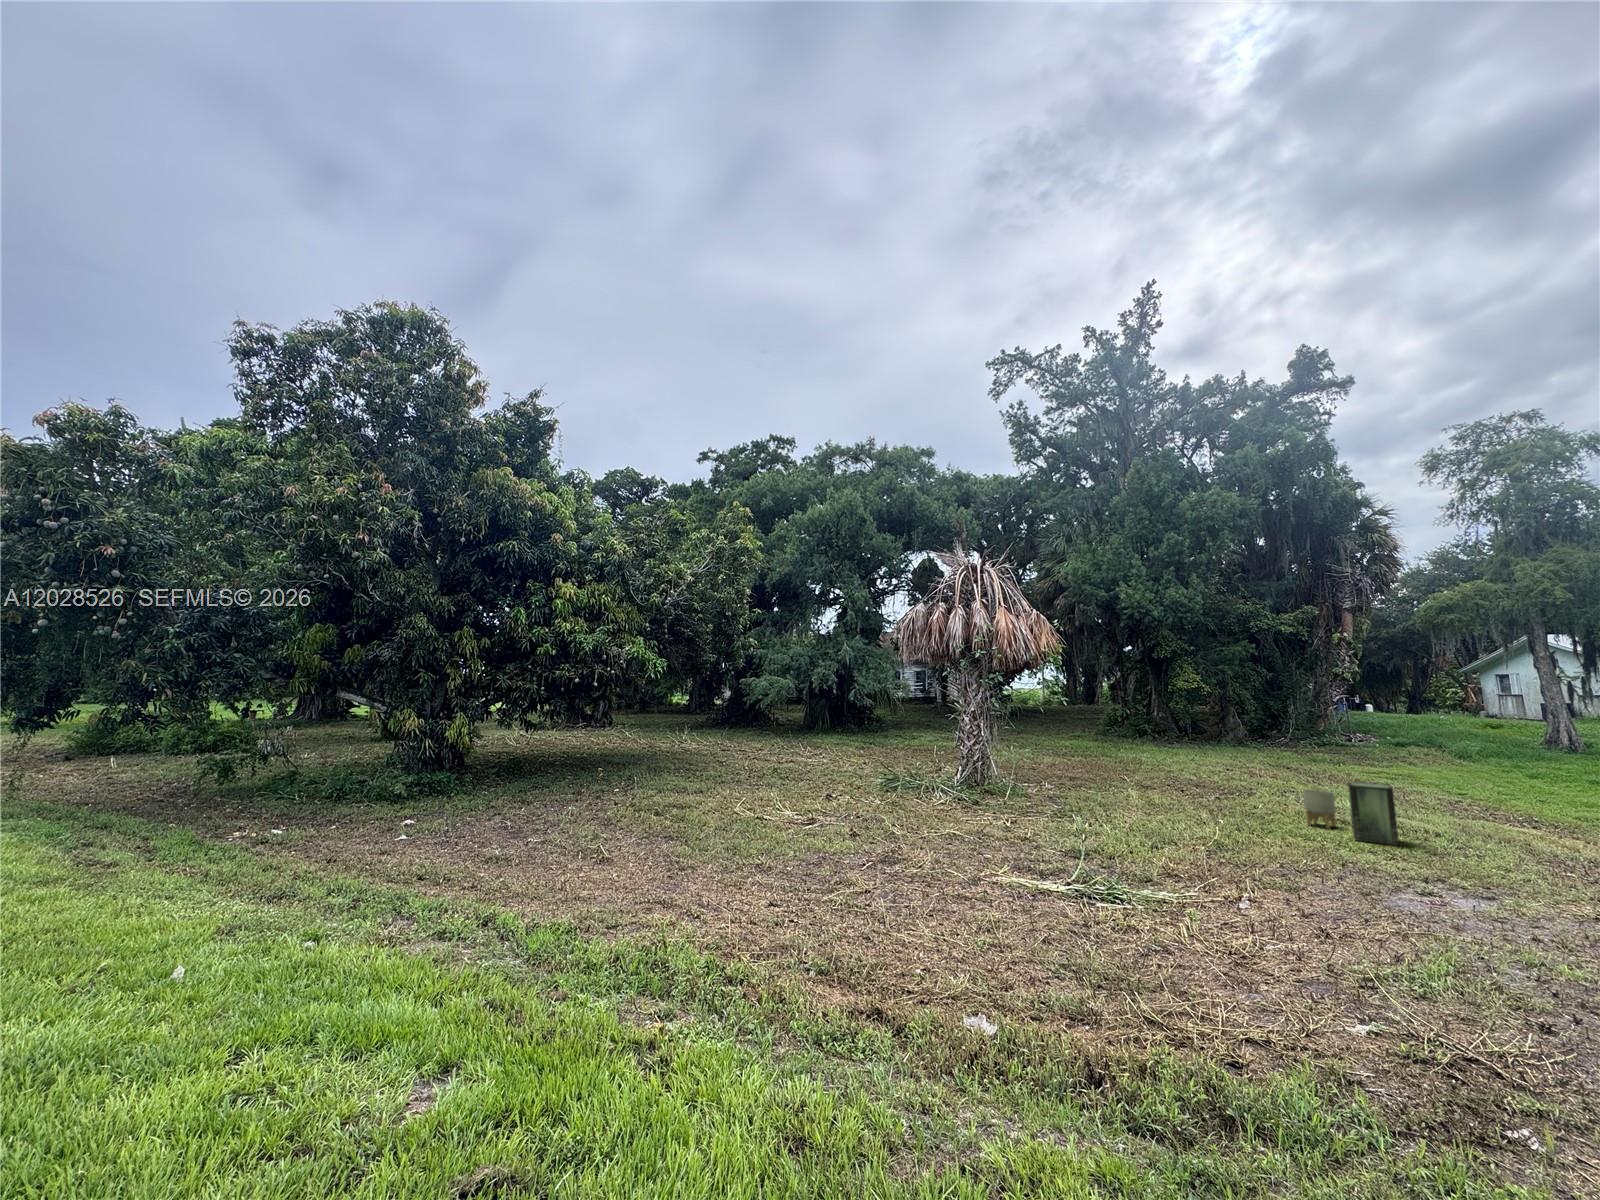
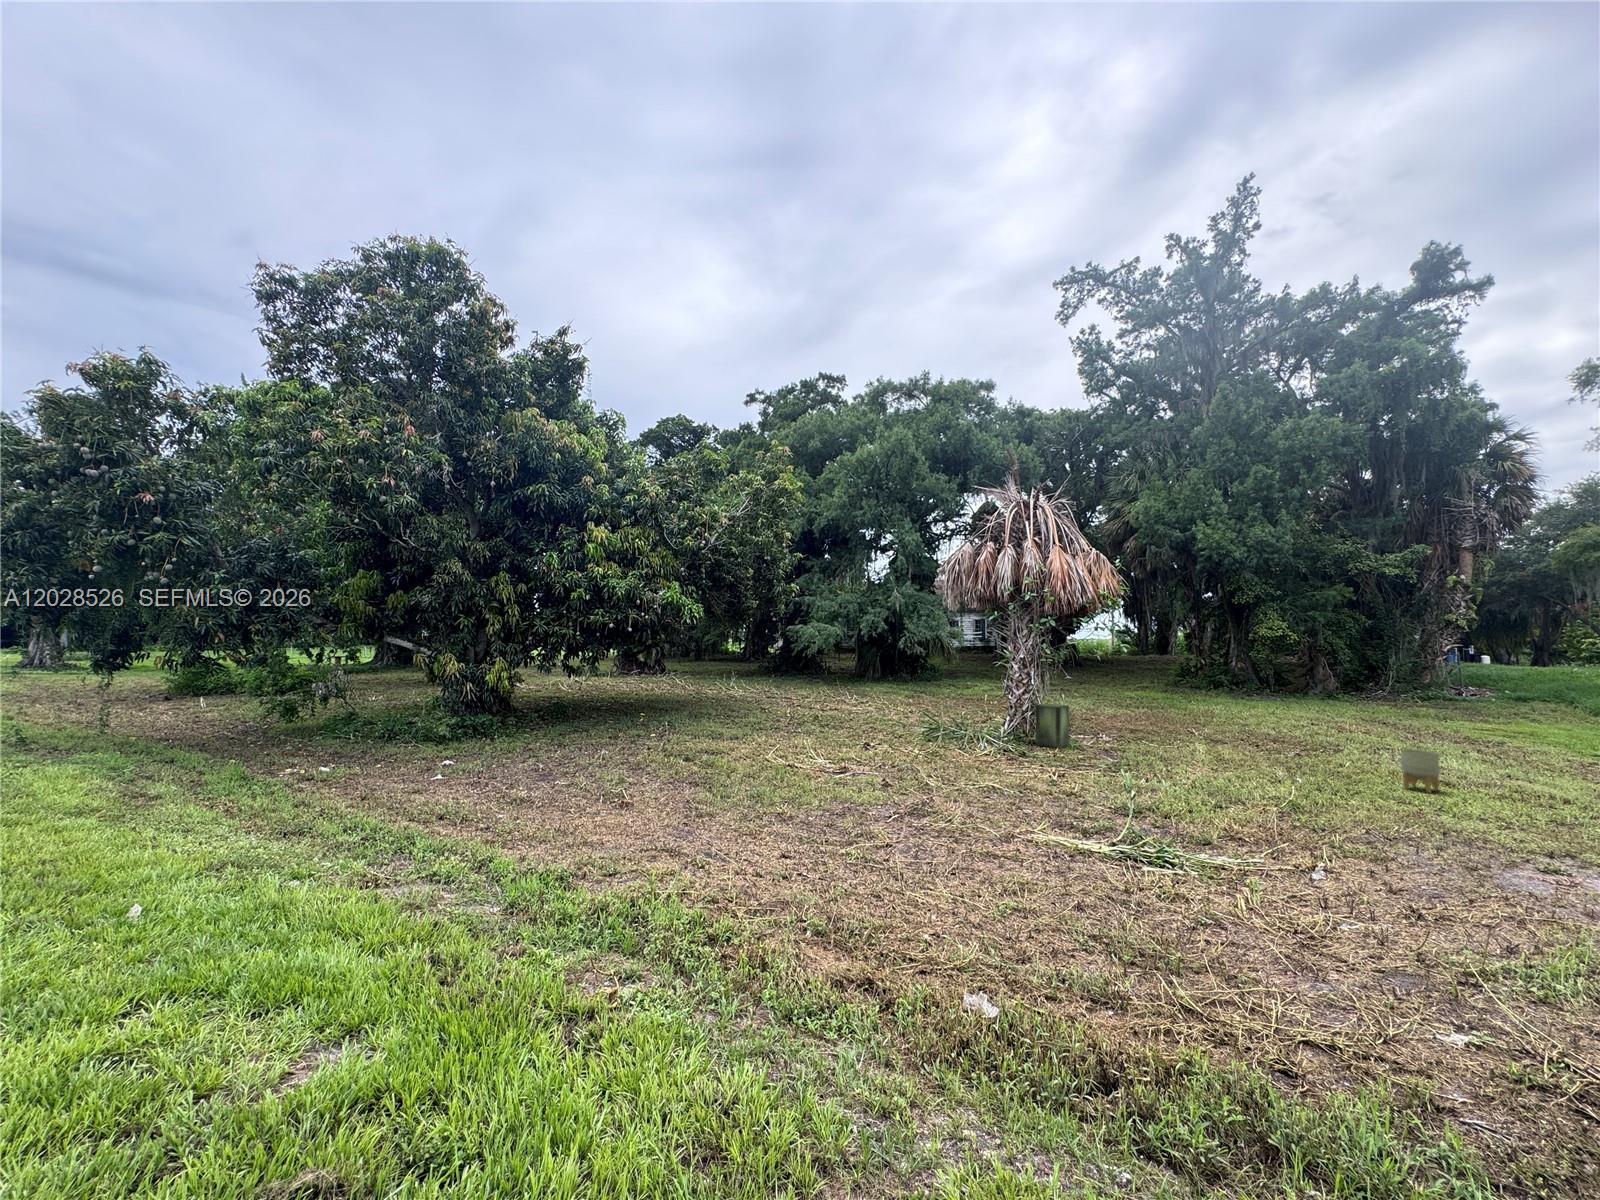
storage box: present [1348,782,1399,846] -> present [1035,704,1069,748]

